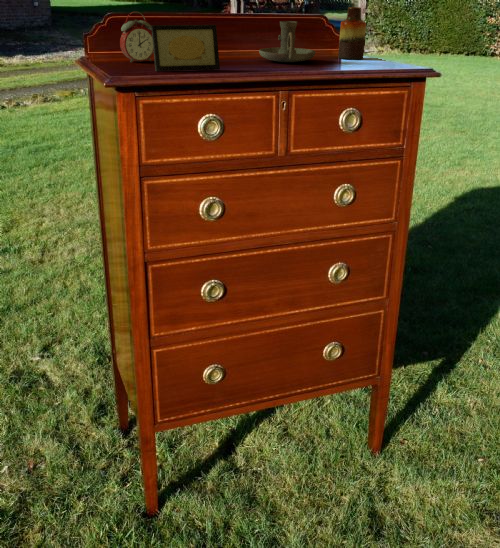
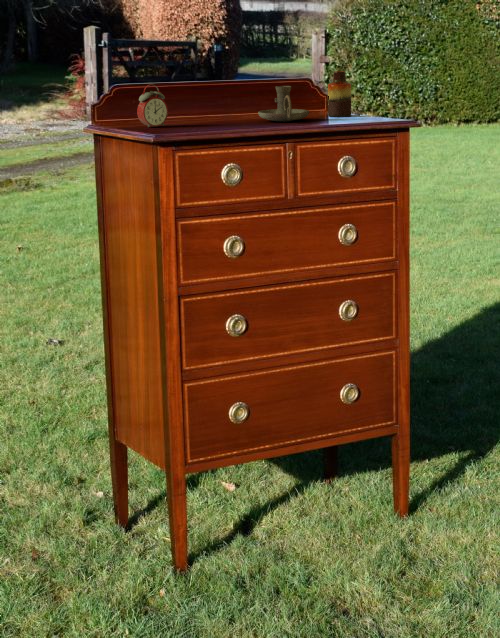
picture frame: present [151,25,220,71] -> none [177,92,234,132]

